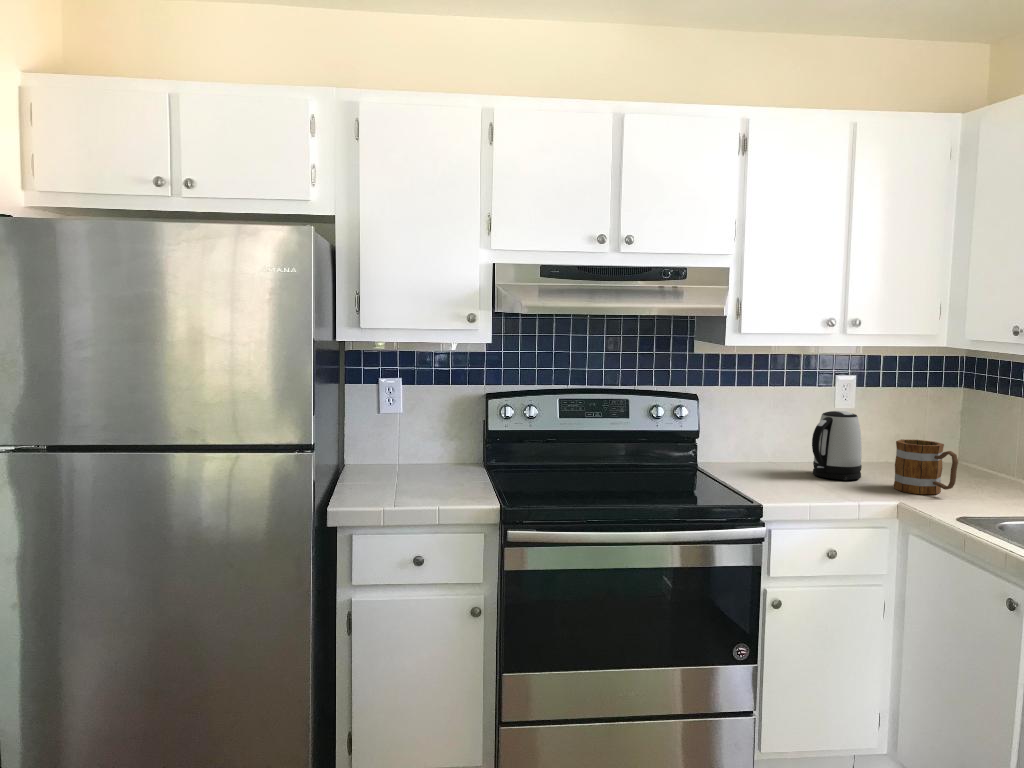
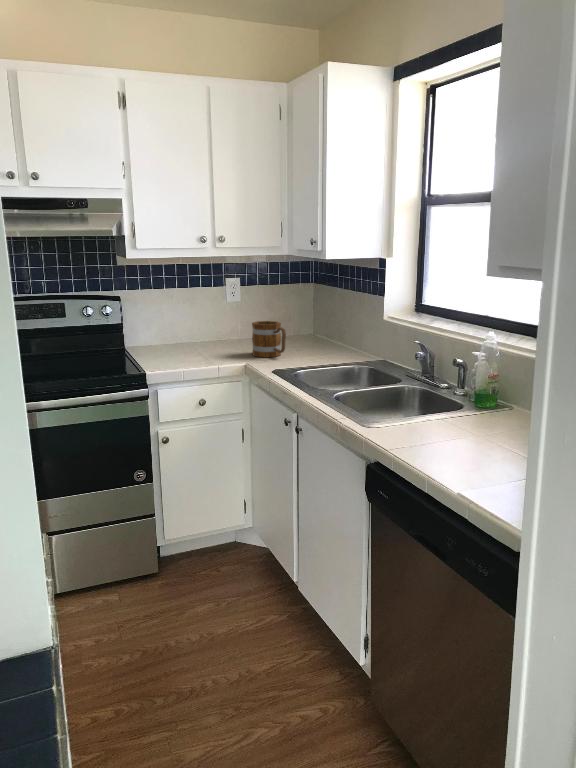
kettle: present [812,411,862,480] -> none [200,304,236,351]

